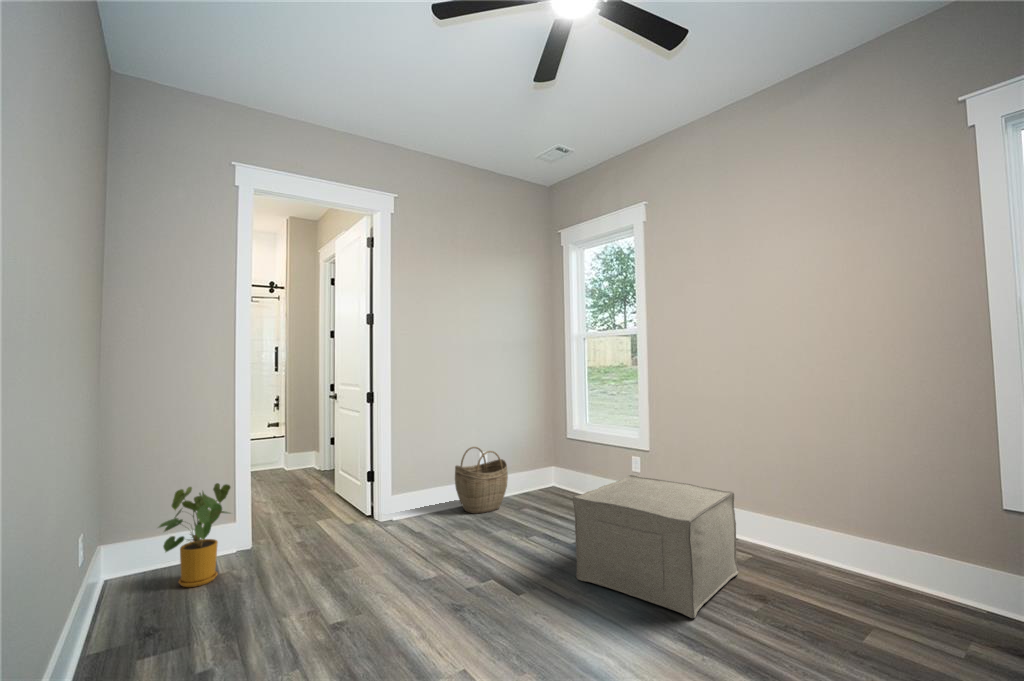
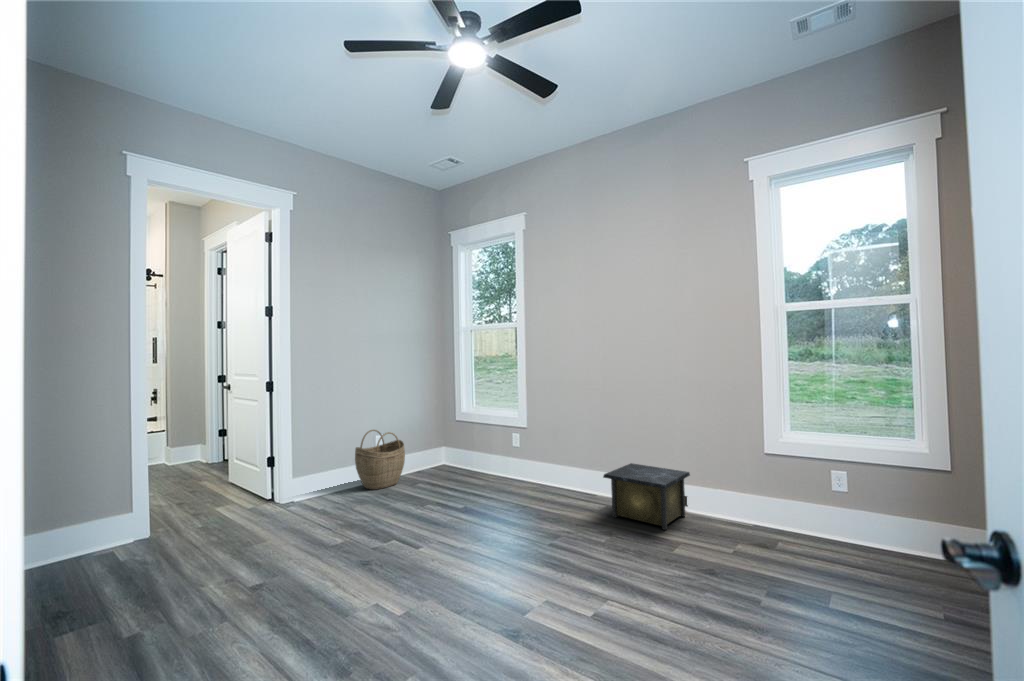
ottoman: present [573,475,739,618] -> none [464,445,593,549]
house plant: present [159,483,230,587] -> none [48,475,135,578]
nightstand: none [753,509,883,608] -> present [603,463,690,530]

